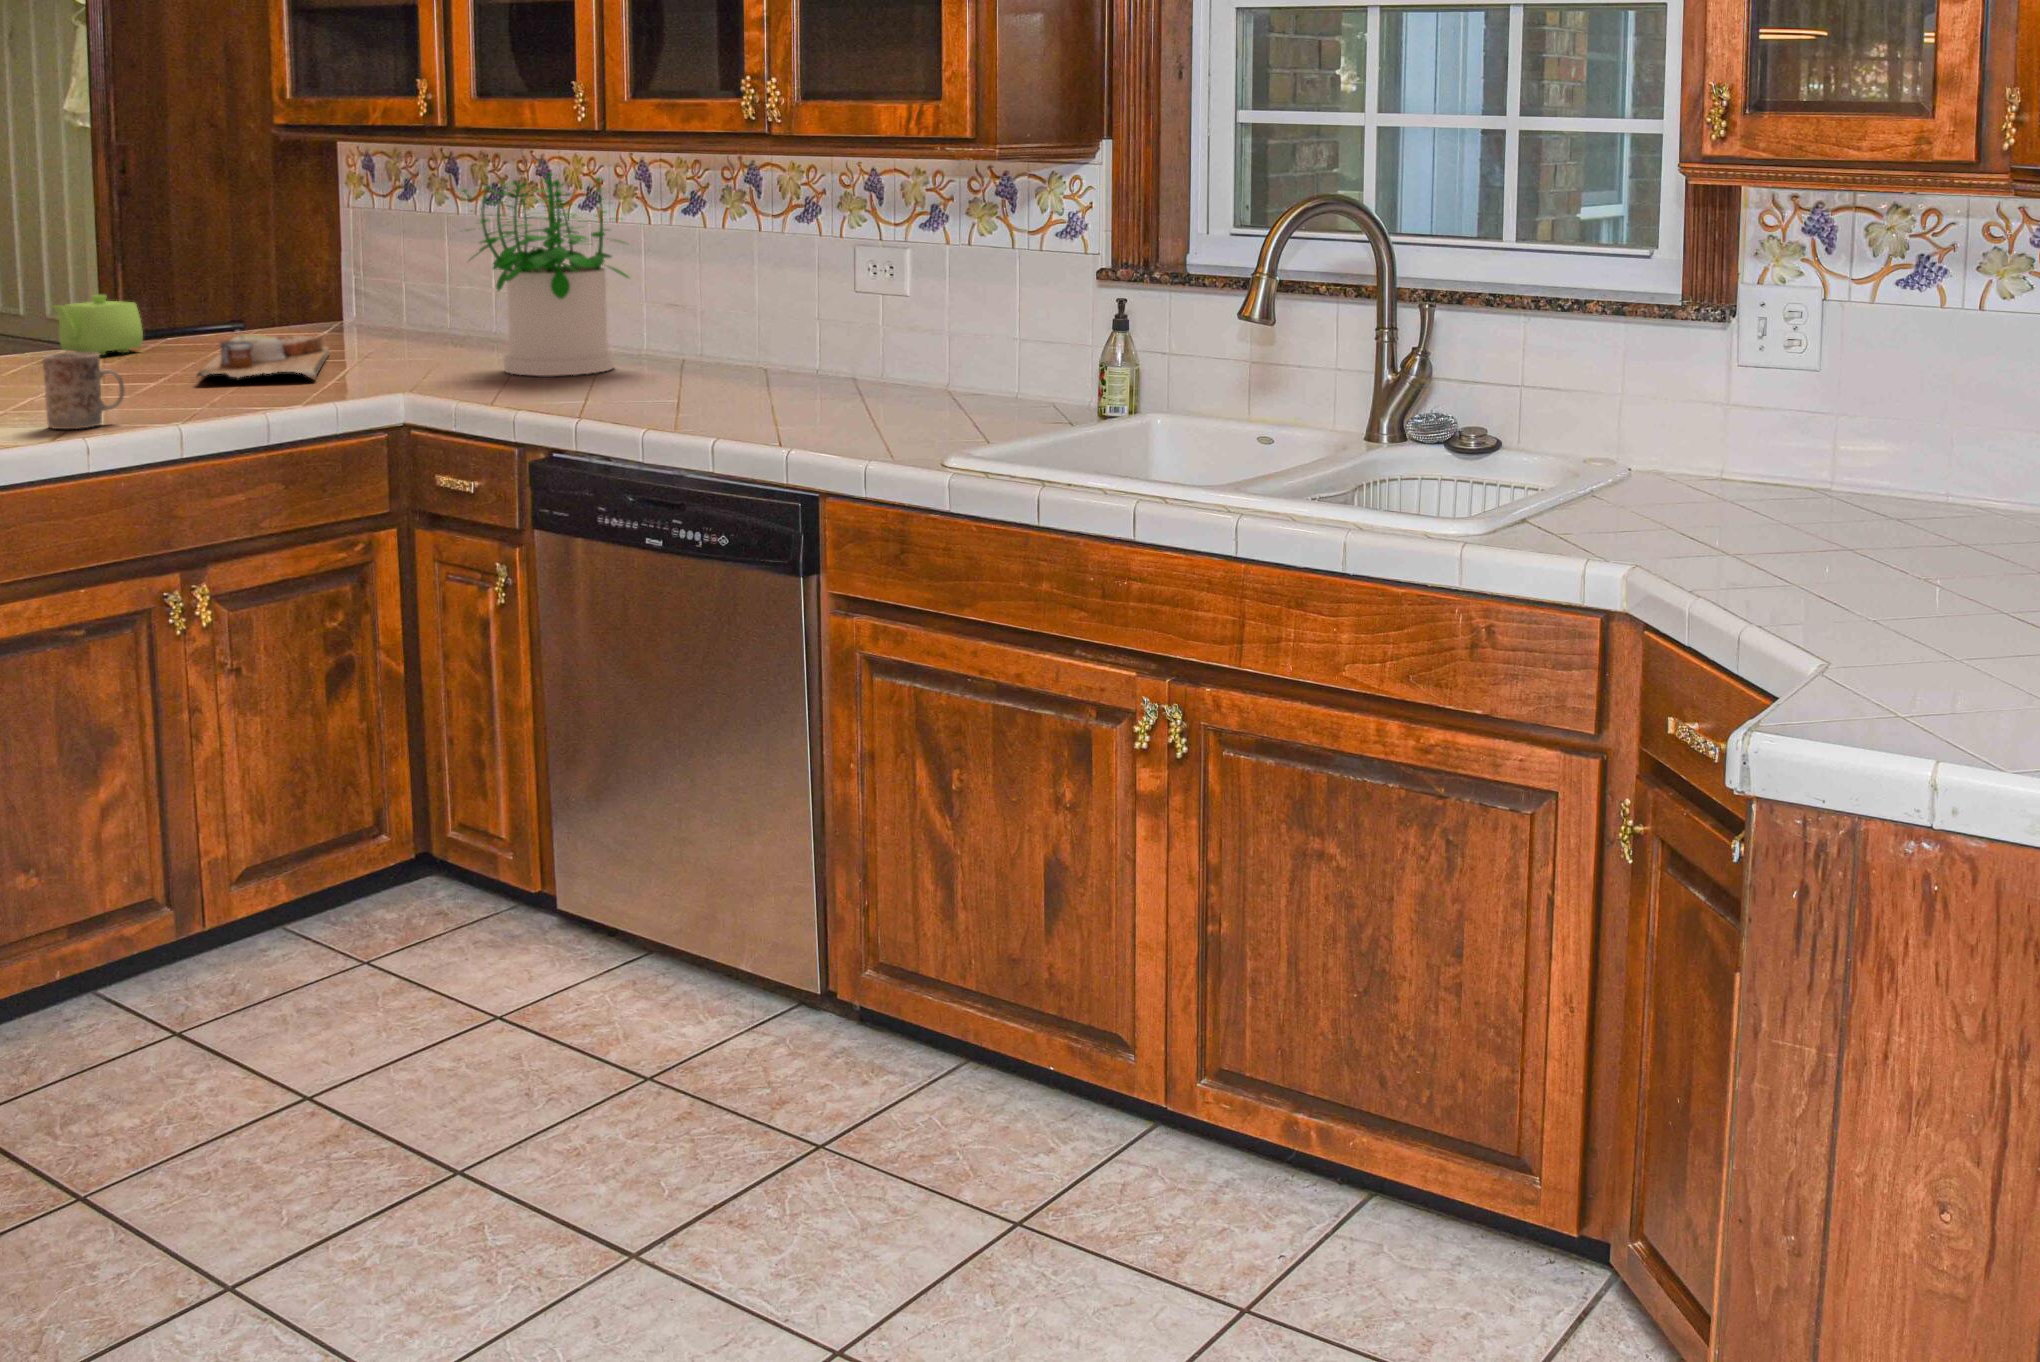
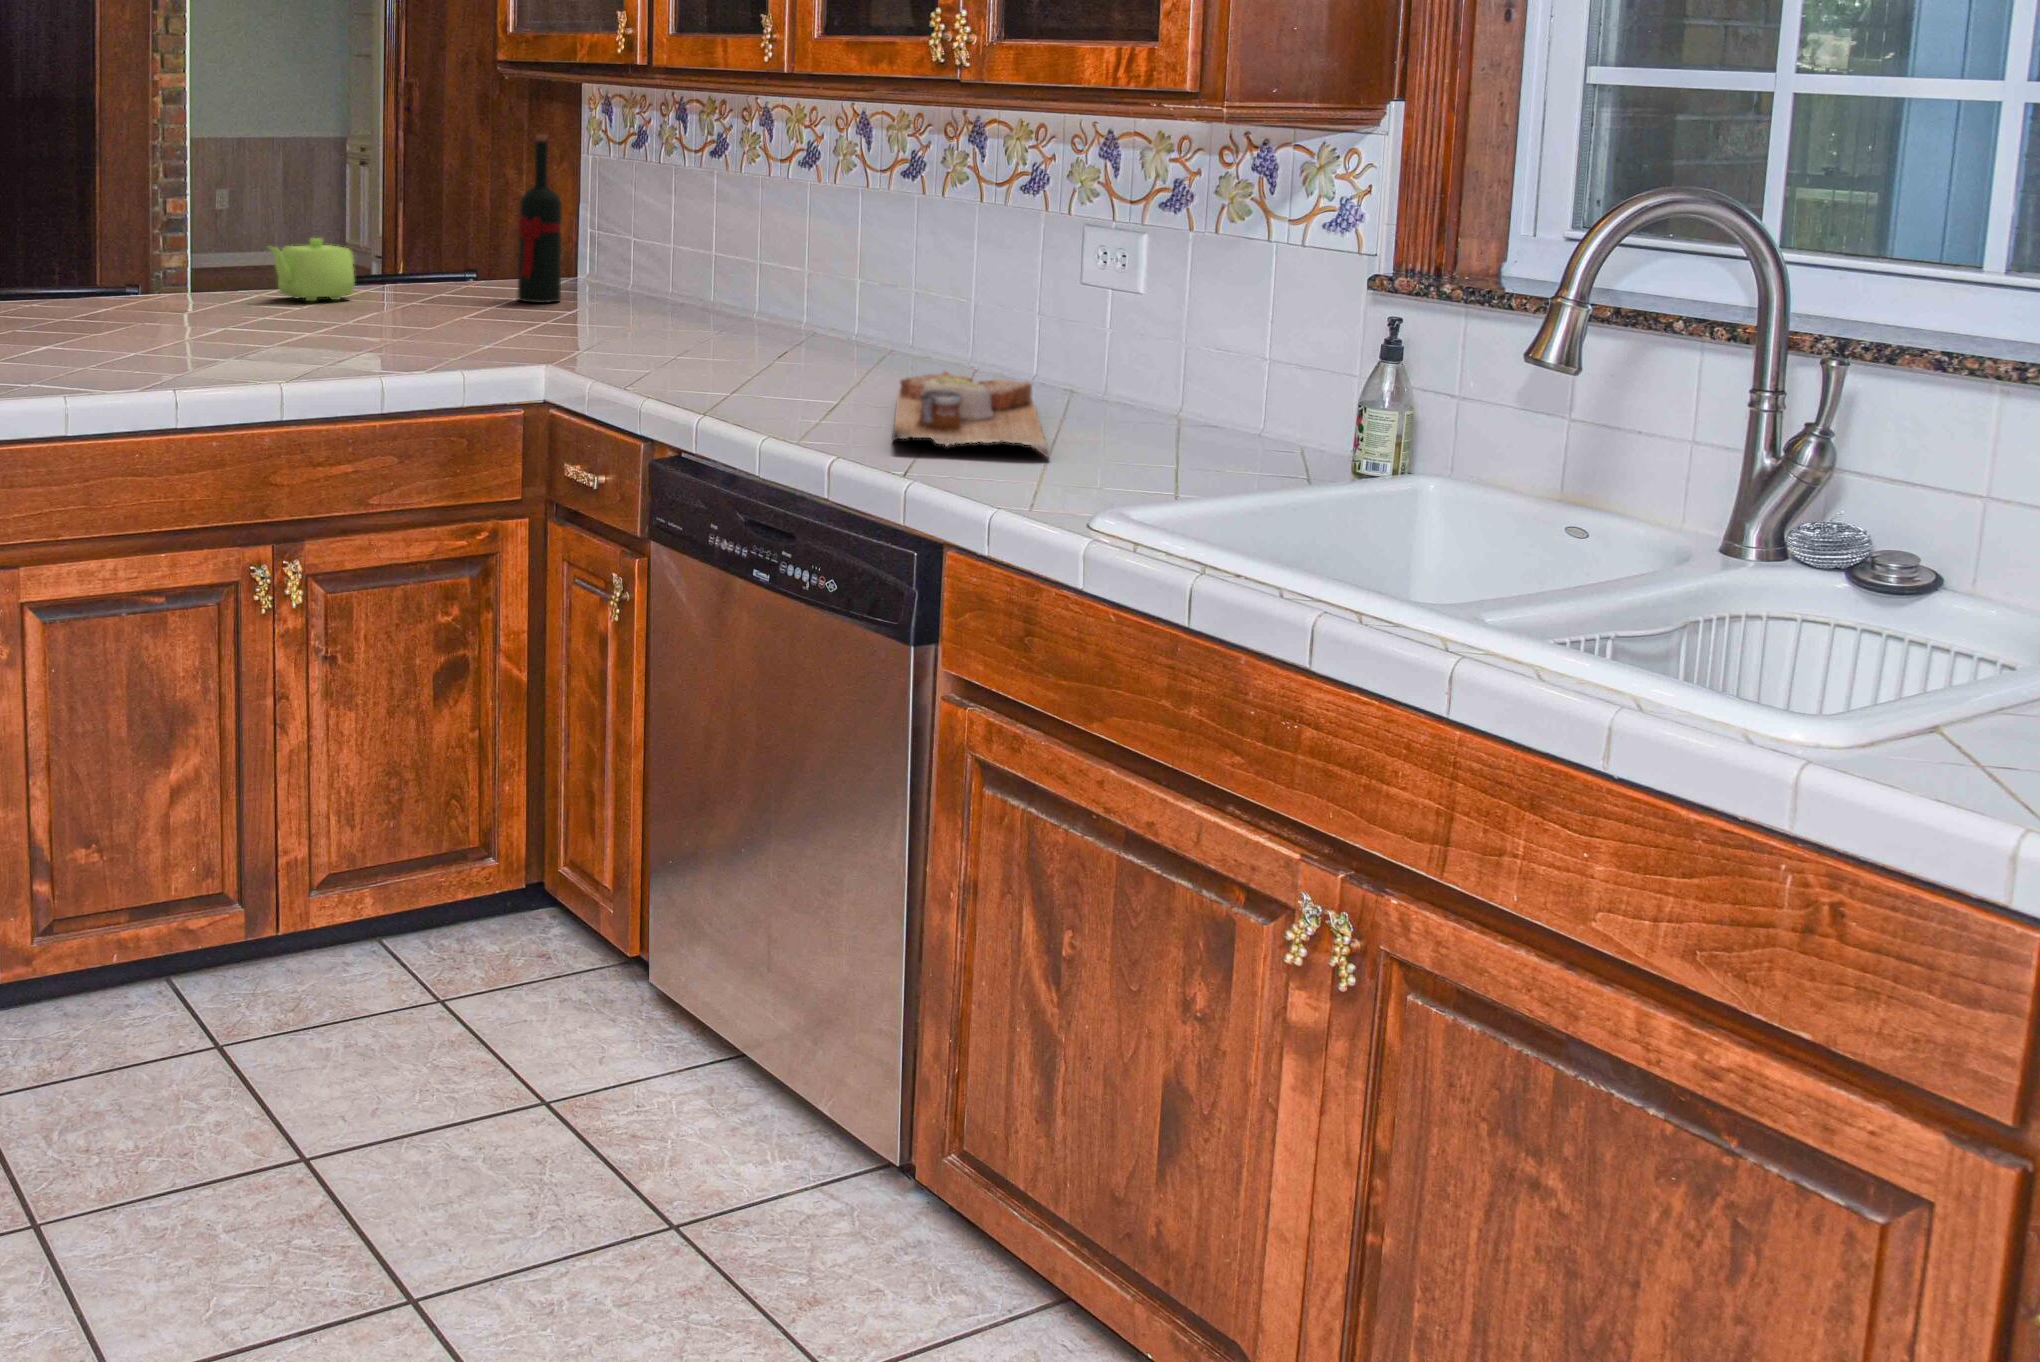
potted plant: present [463,172,629,376] -> none [636,124,822,360]
wine bottle: none [307,187,353,342] -> present [518,134,562,303]
cutting board: present [197,335,329,380] -> present [893,372,1049,456]
mug: present [43,352,125,429] -> none [179,299,257,381]

